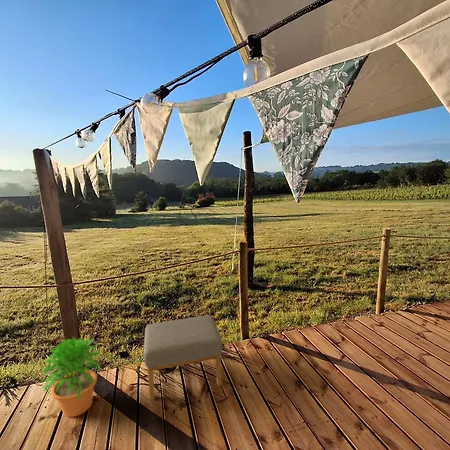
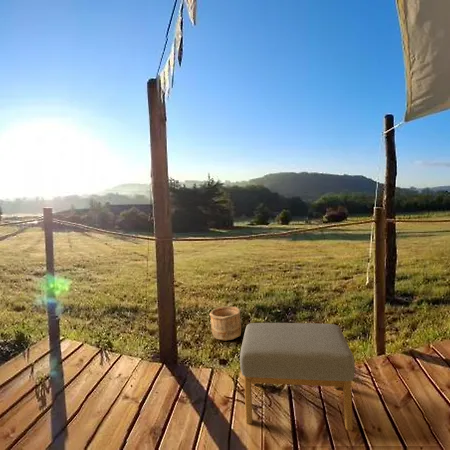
wooden bucket: none [105,302,134,332] -> present [209,306,241,341]
potted plant: present [43,337,101,417] -> none [123,320,195,417]

